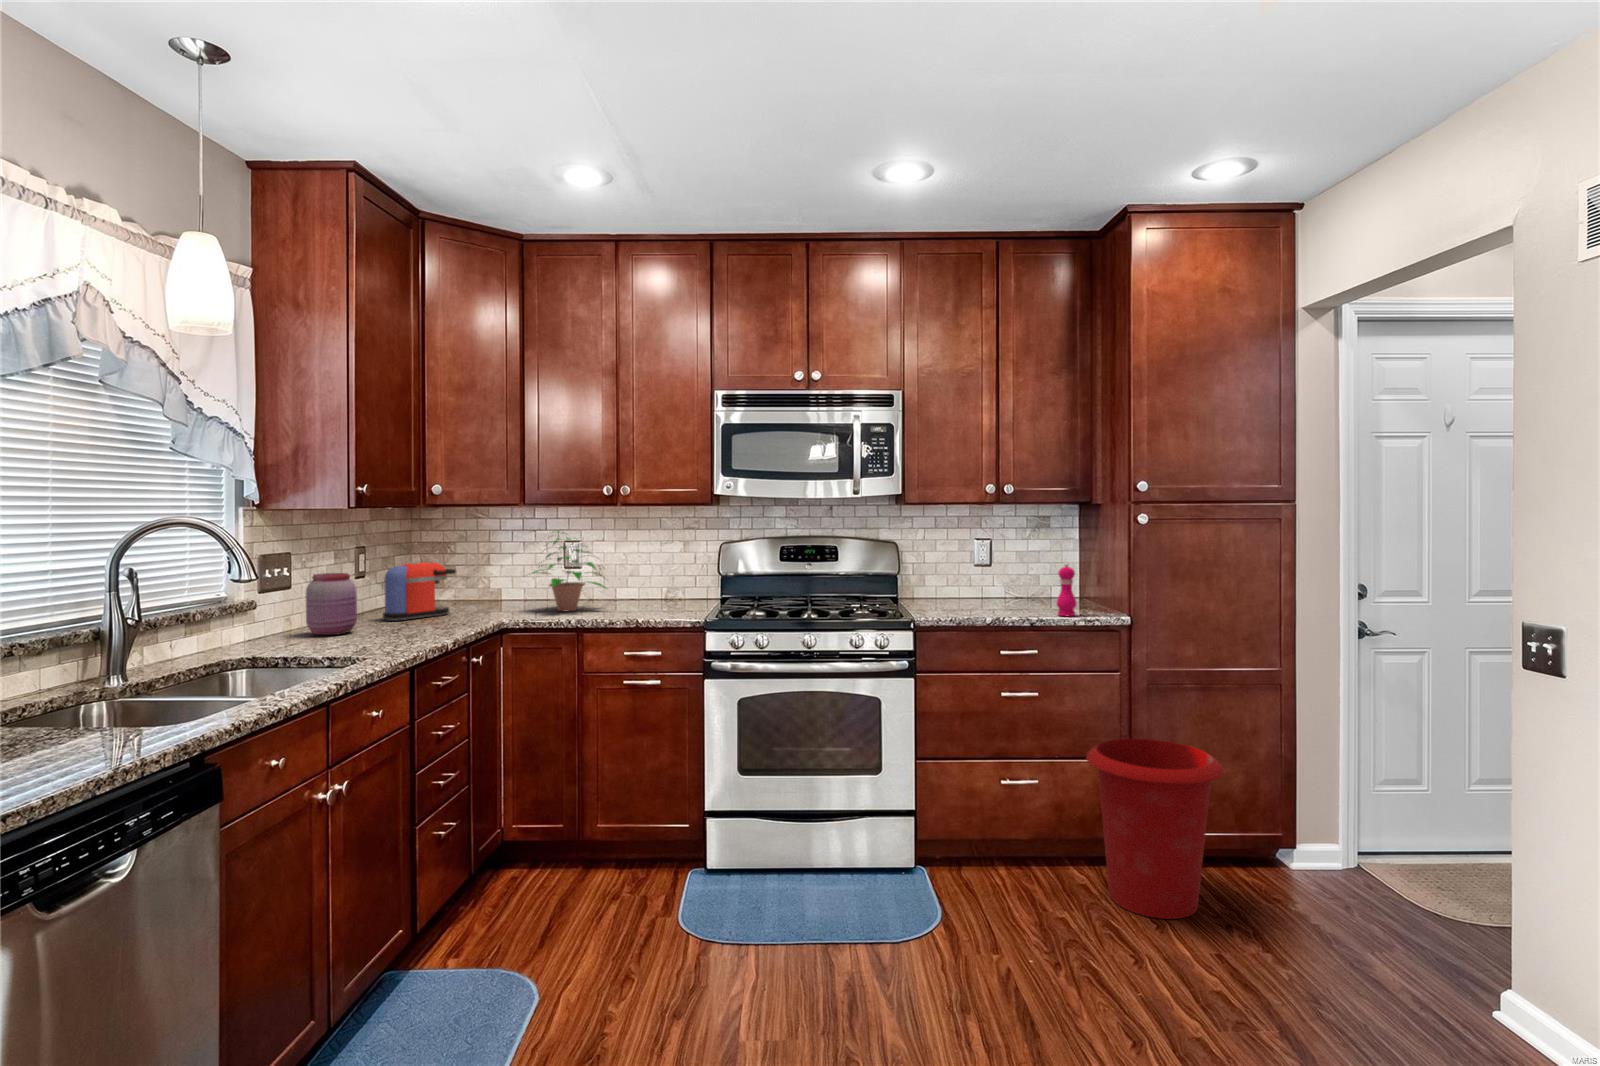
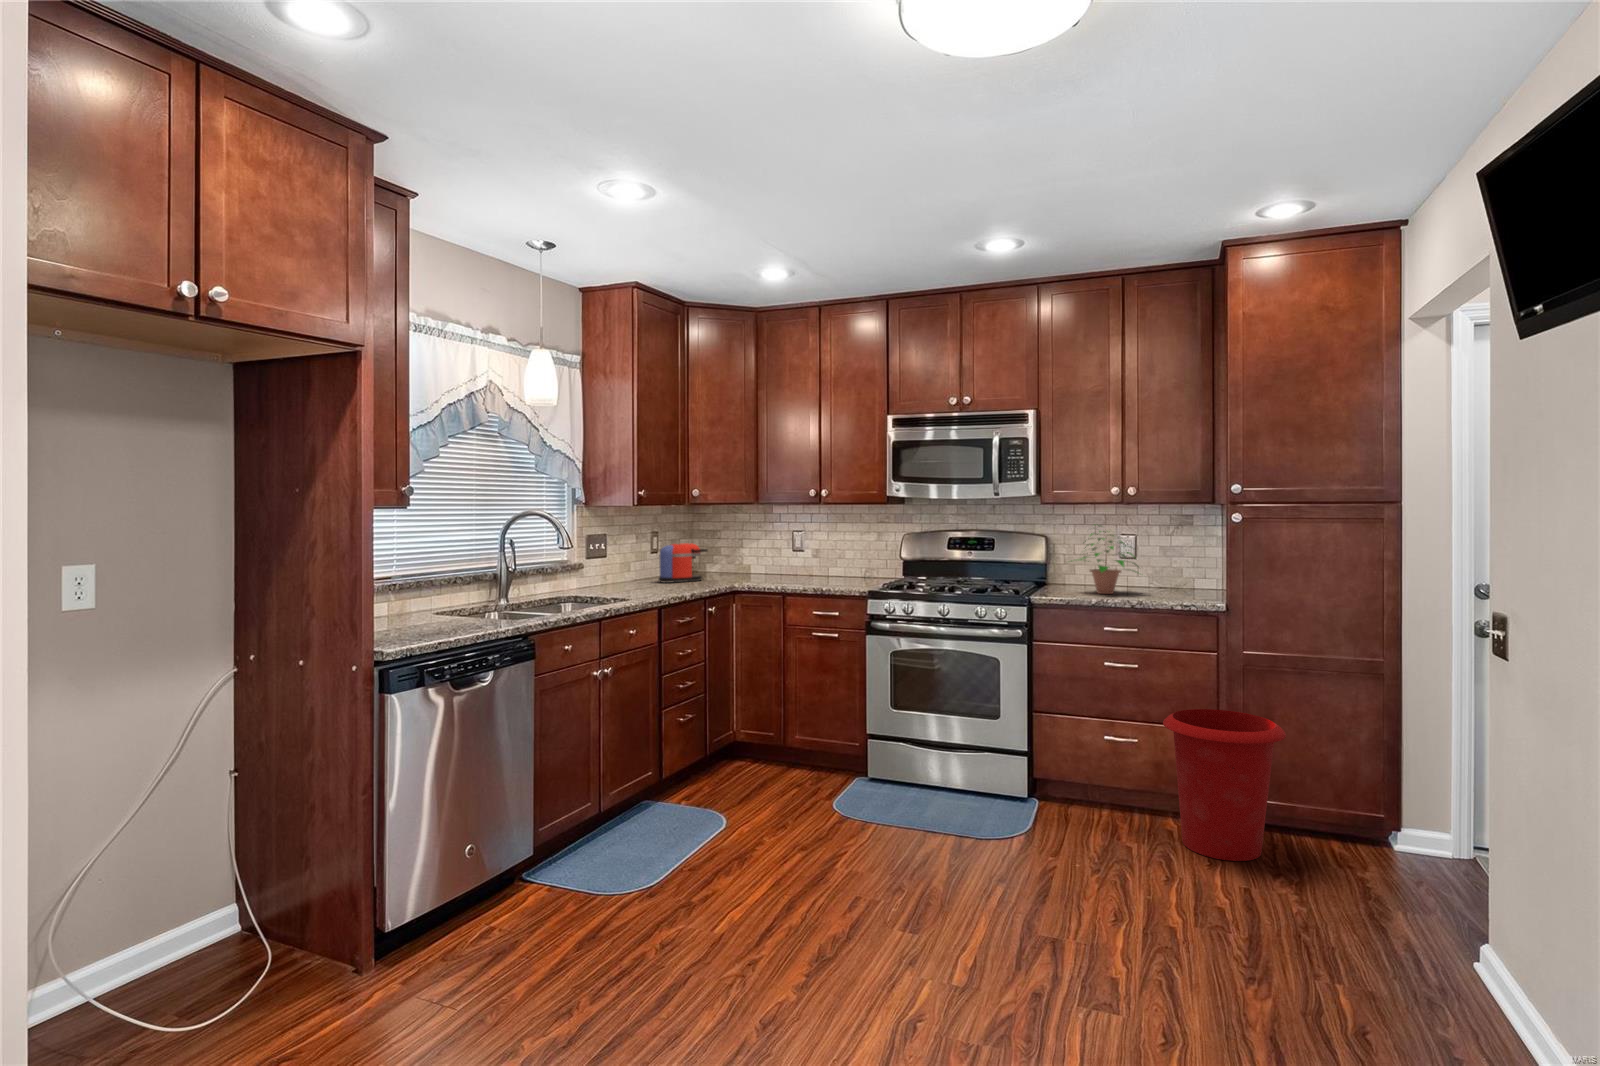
potted plant: present [529,531,605,611] -> present [1081,525,1136,594]
pepper mill: present [1057,563,1076,616] -> none [1162,554,1180,601]
jar: present [306,573,357,635] -> none [609,549,638,589]

